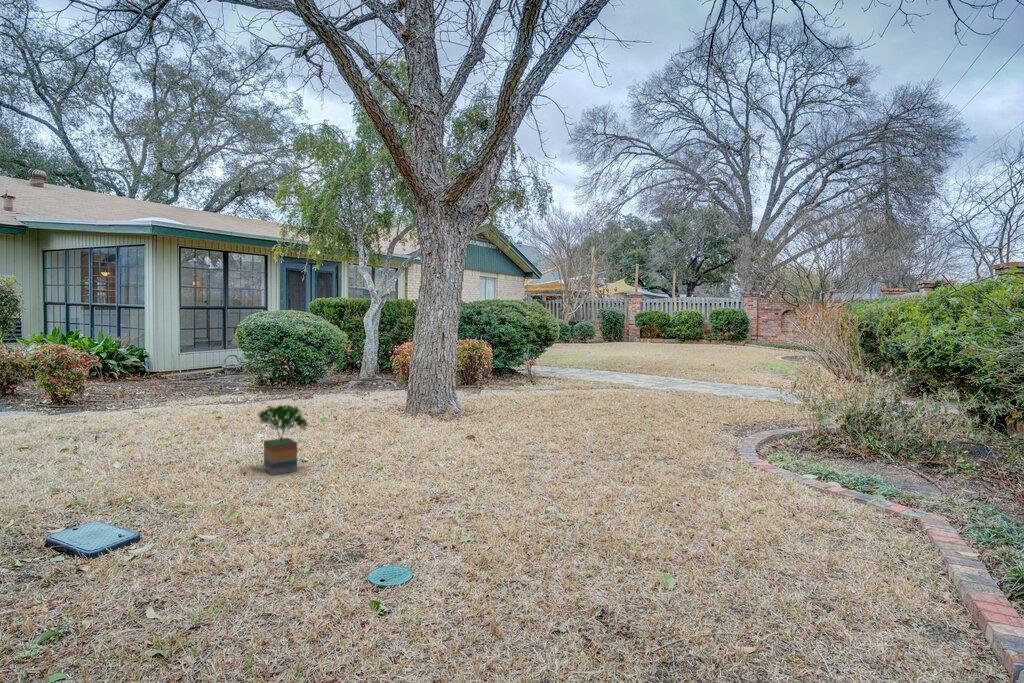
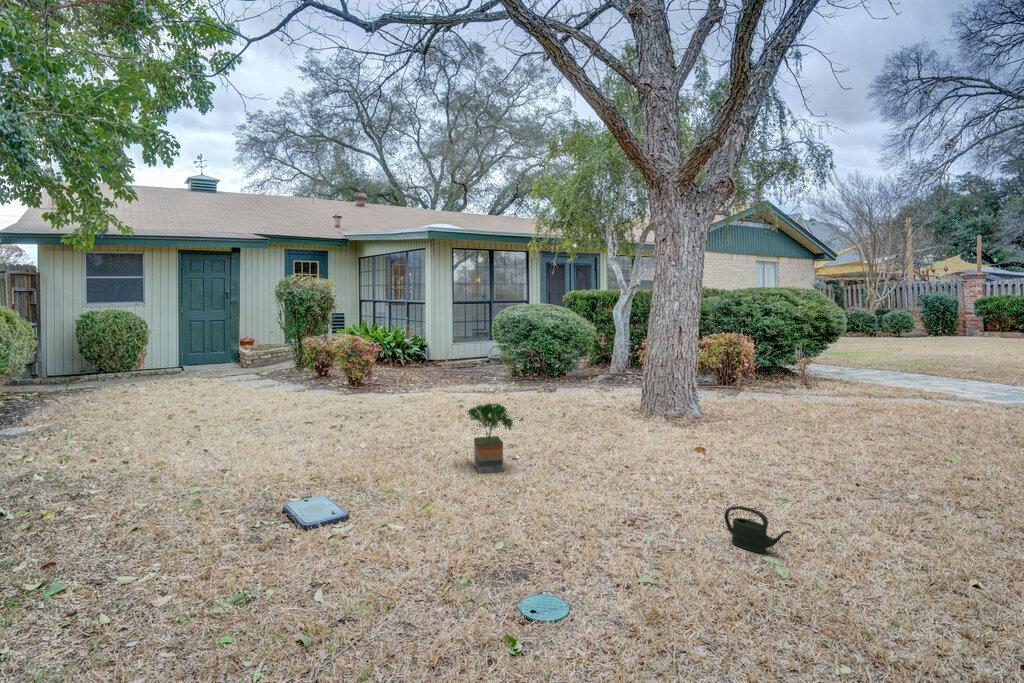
watering can: none [513,473,564,509] -> present [724,506,791,553]

